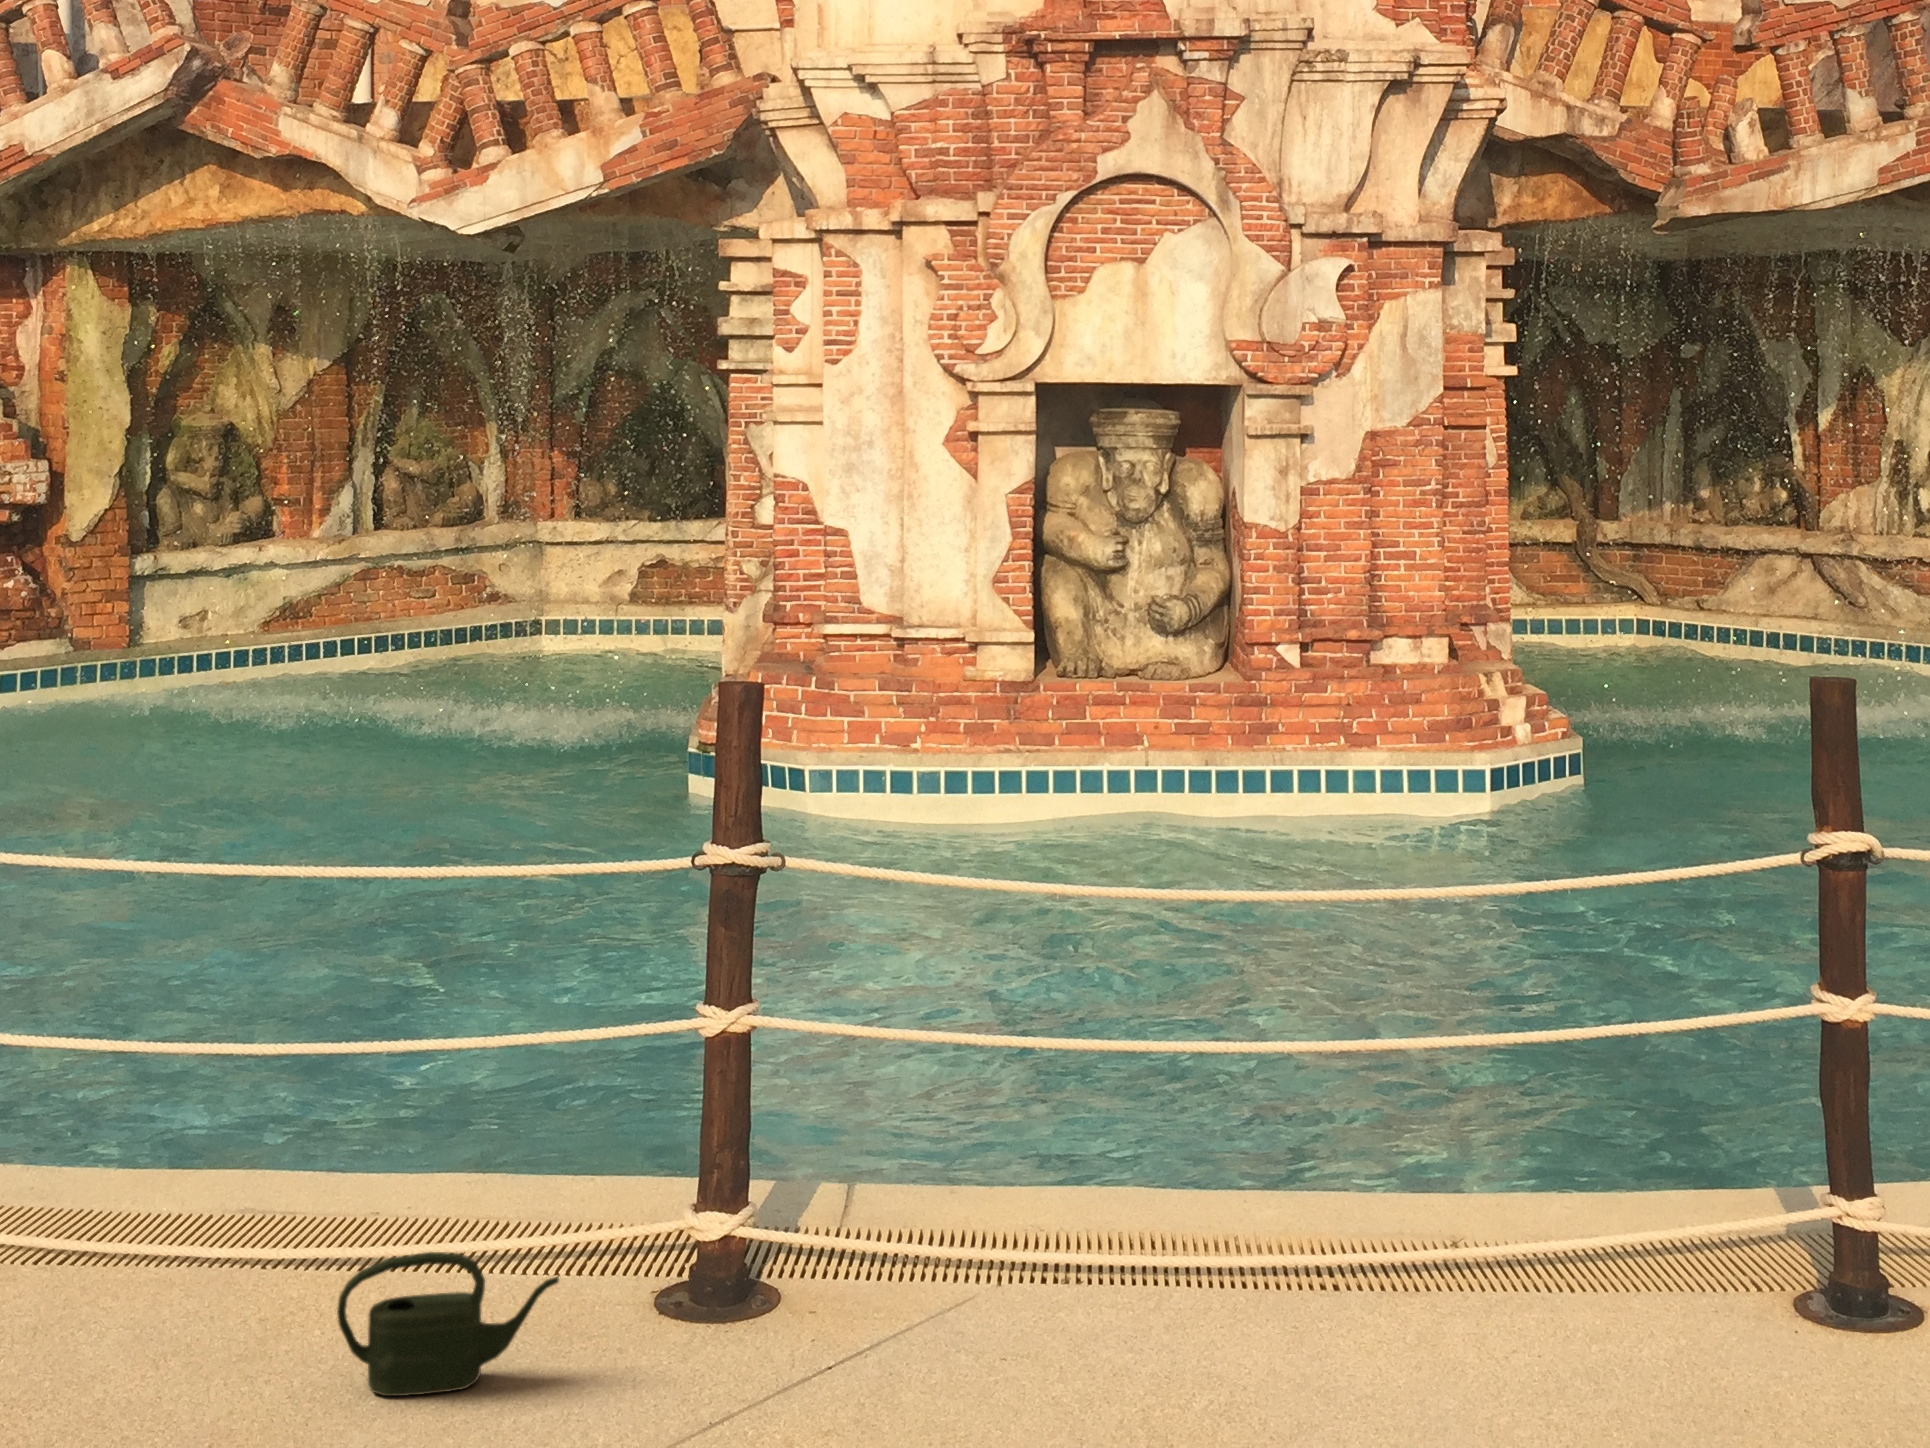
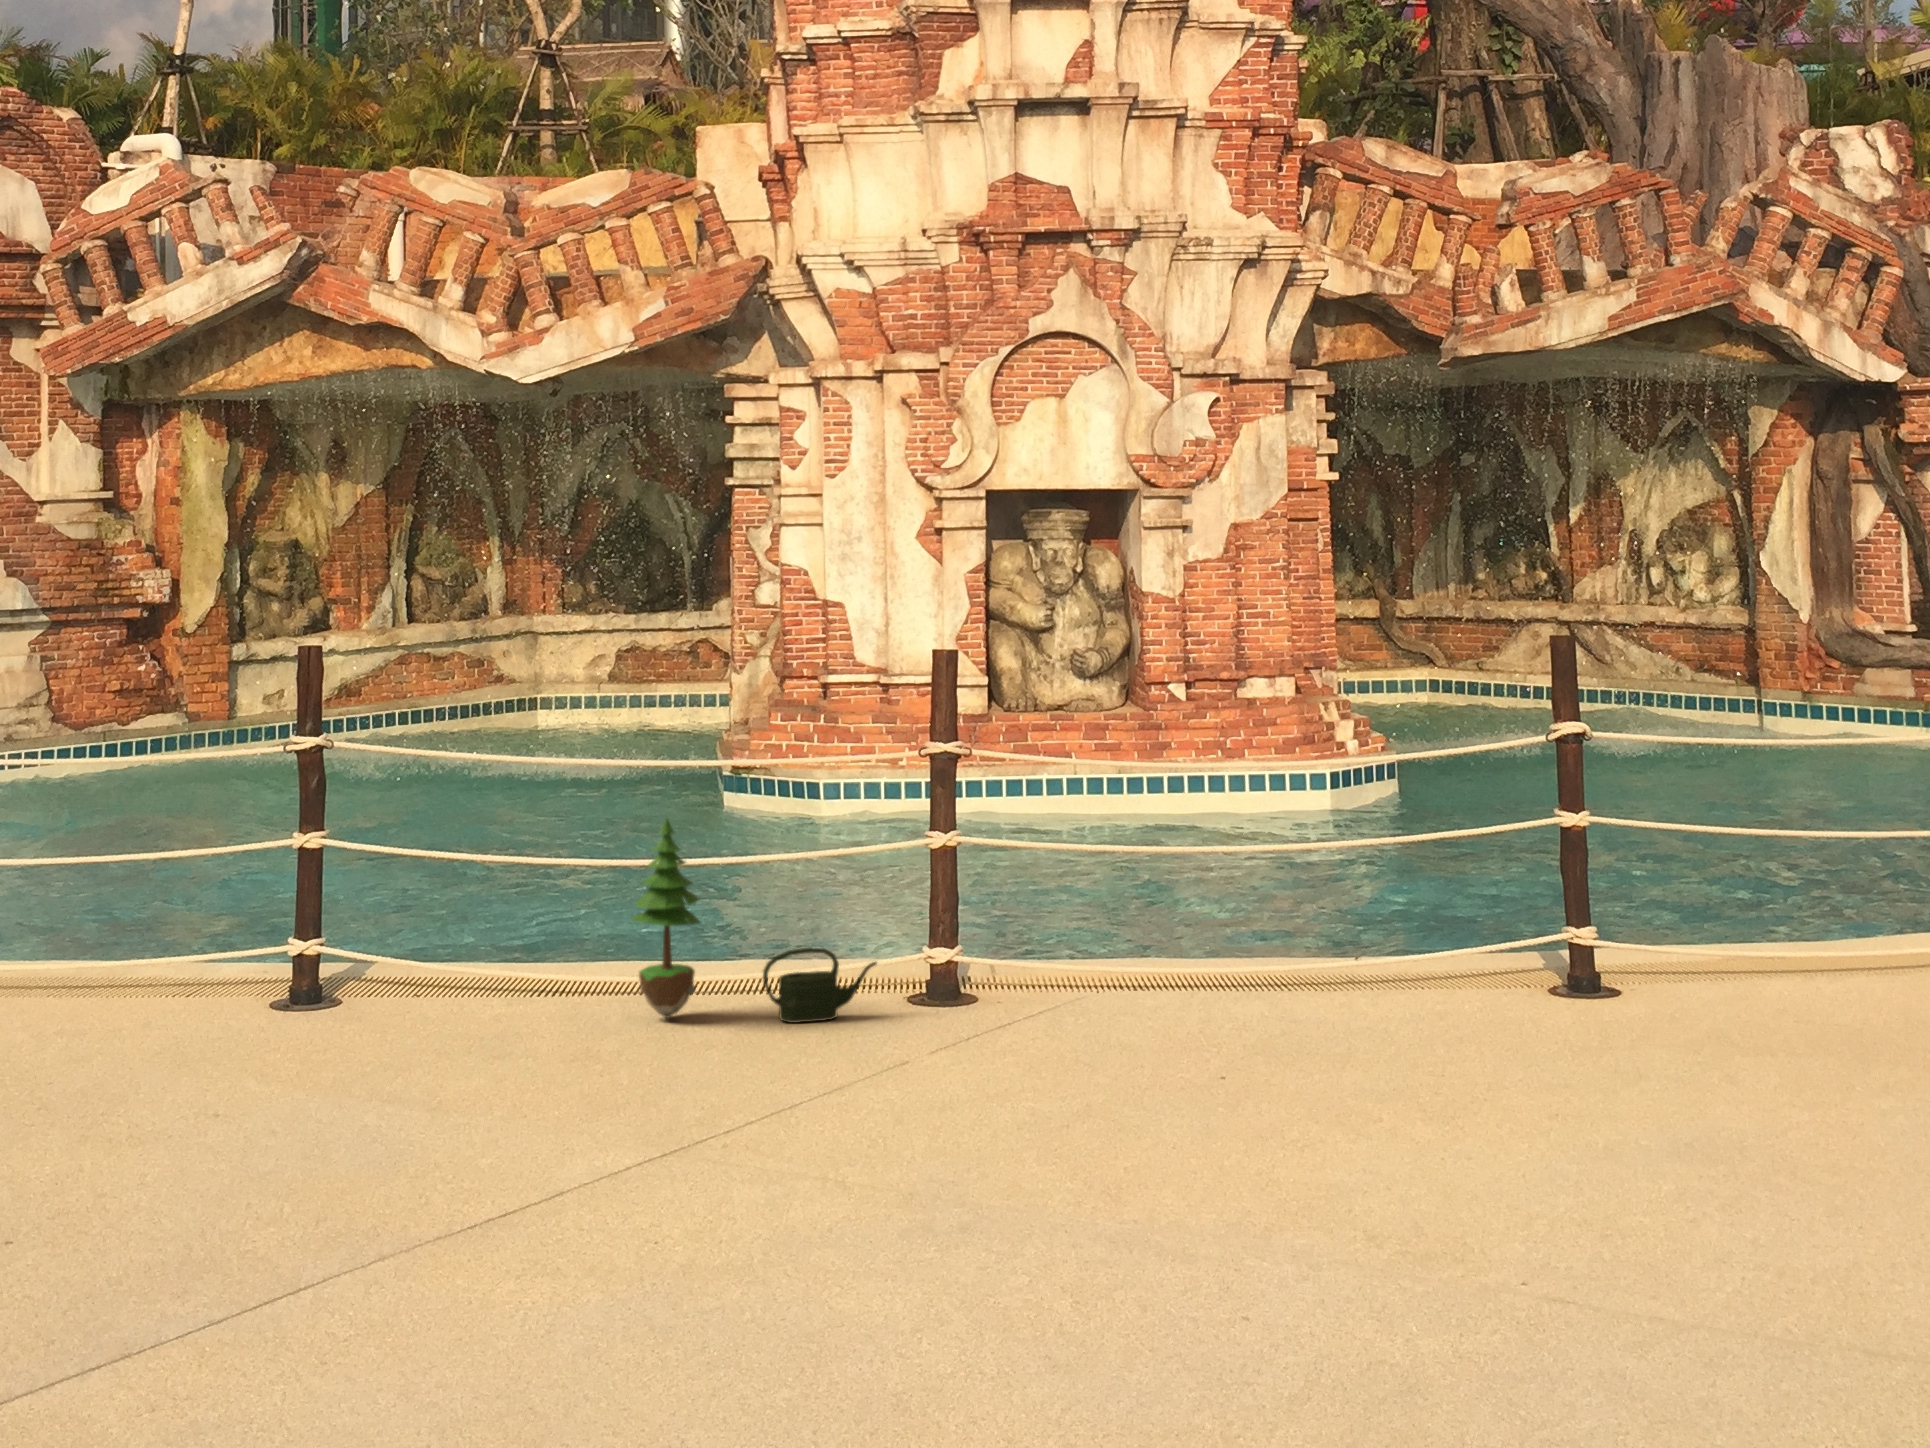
potted tree: none [104,1001,242,1371] -> present [632,818,701,1018]

